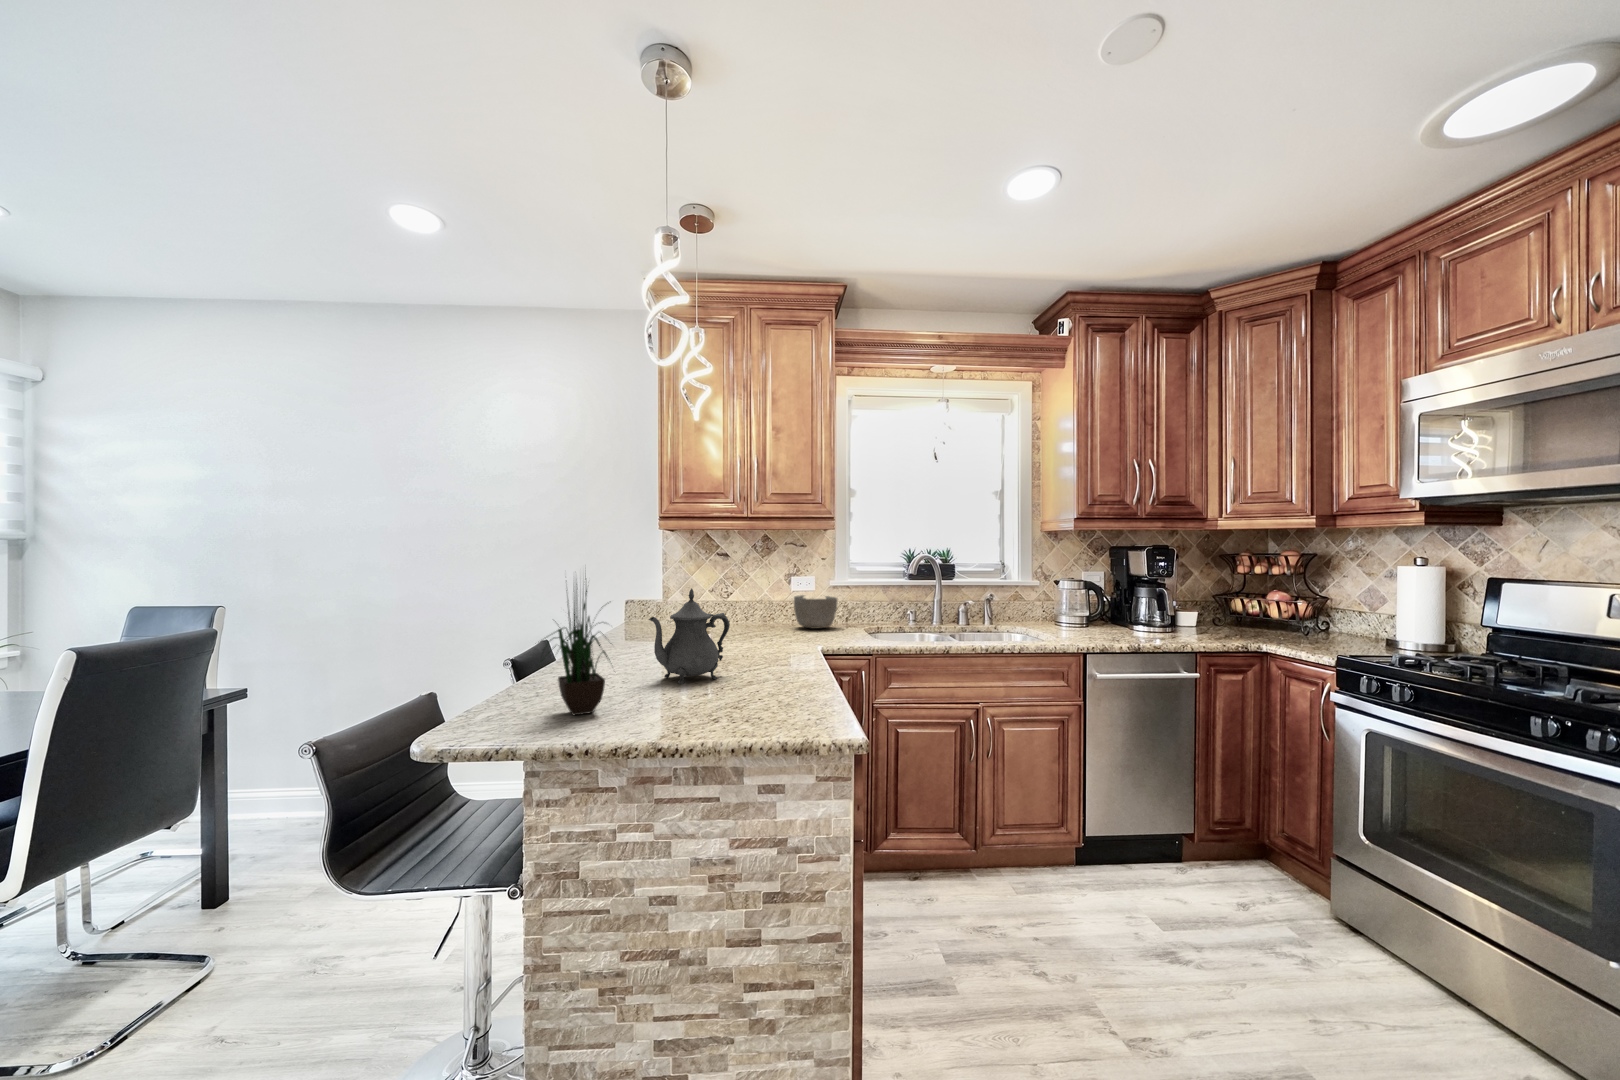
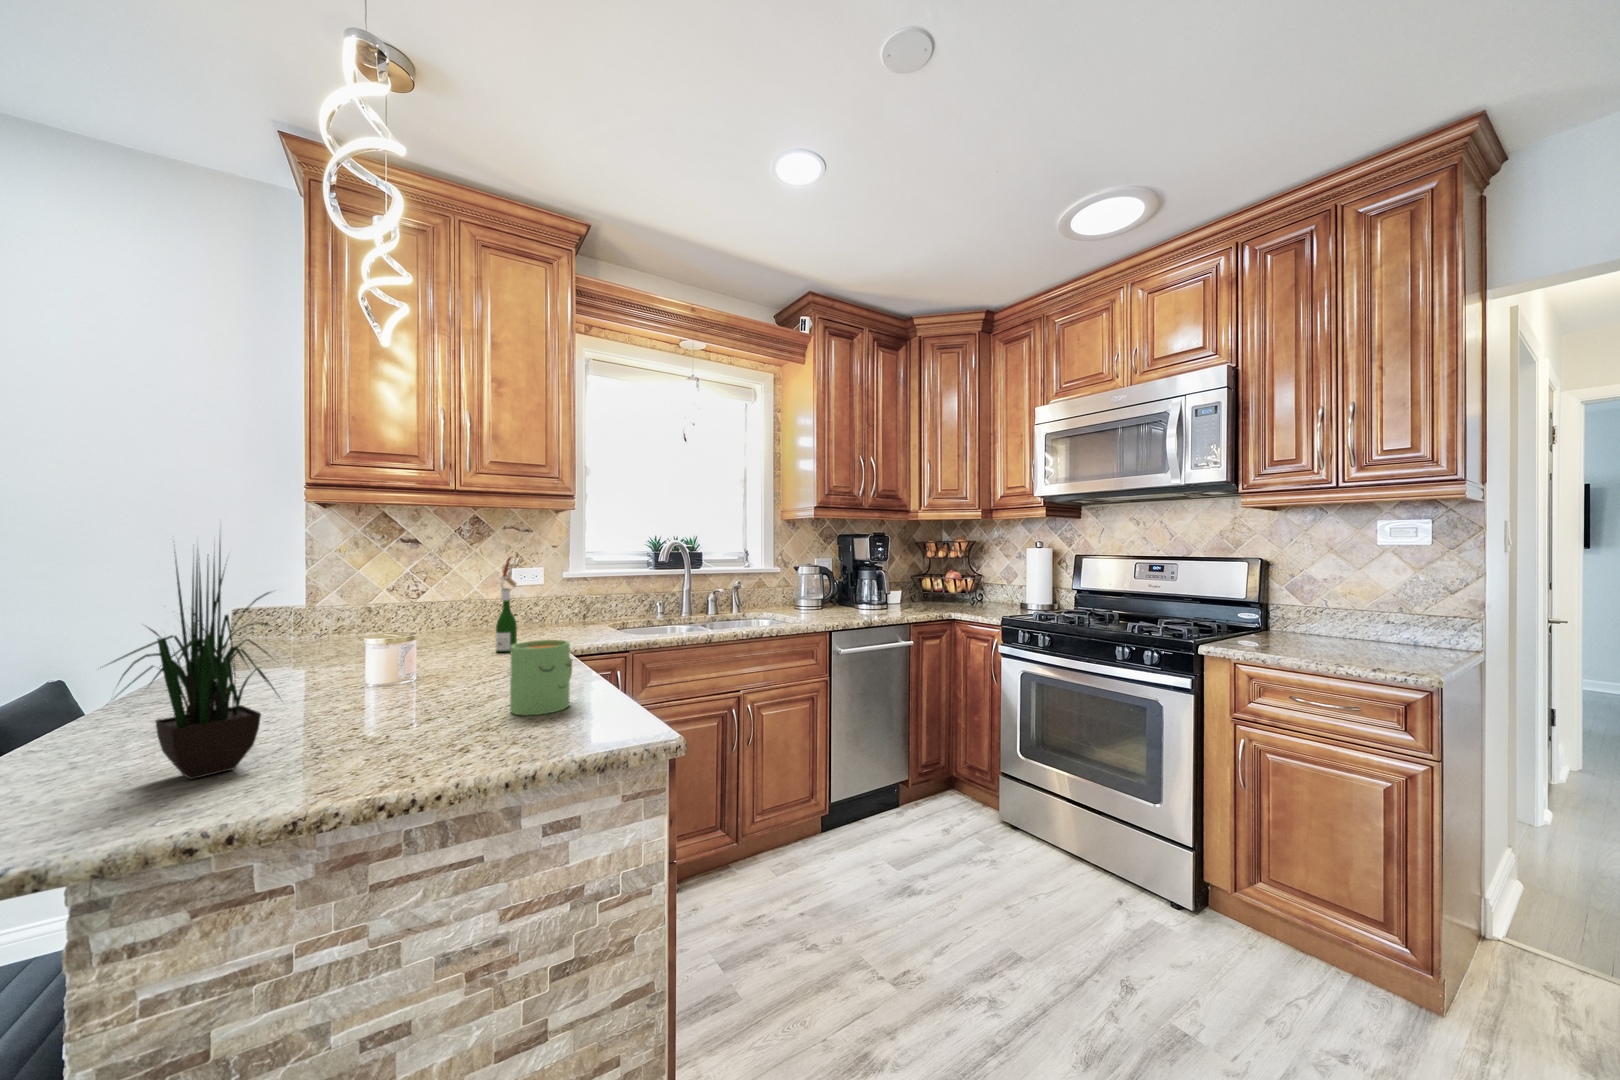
wine bottle: none [762,567,783,648] -> present [496,557,517,652]
teapot: present [649,588,730,684] -> none [336,577,464,707]
bowl: present [794,595,837,629] -> none [528,592,581,628]
mug: none [752,645,798,704] -> present [510,640,572,715]

